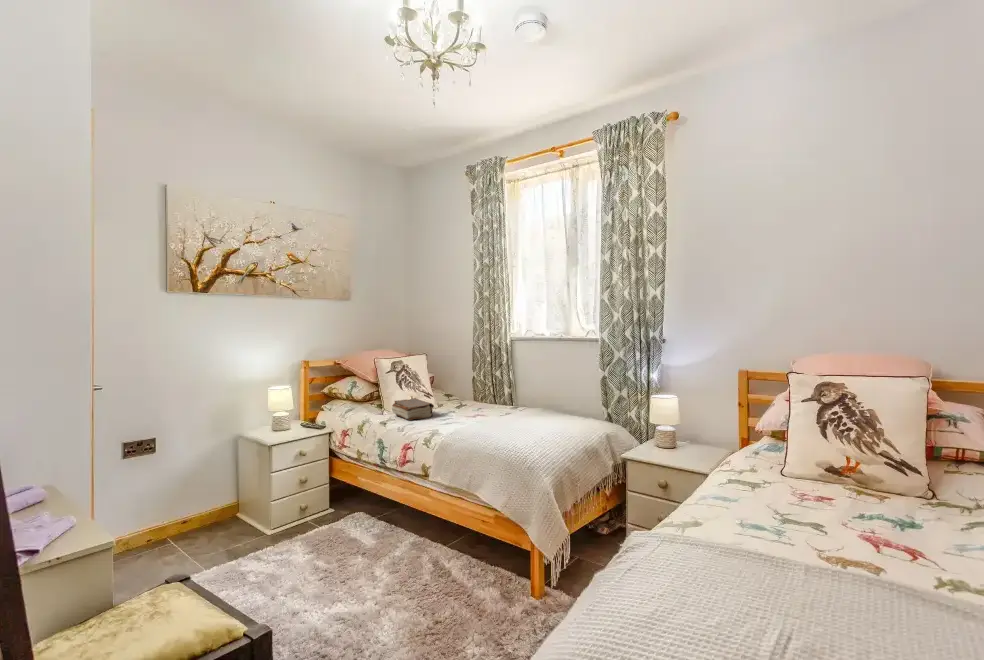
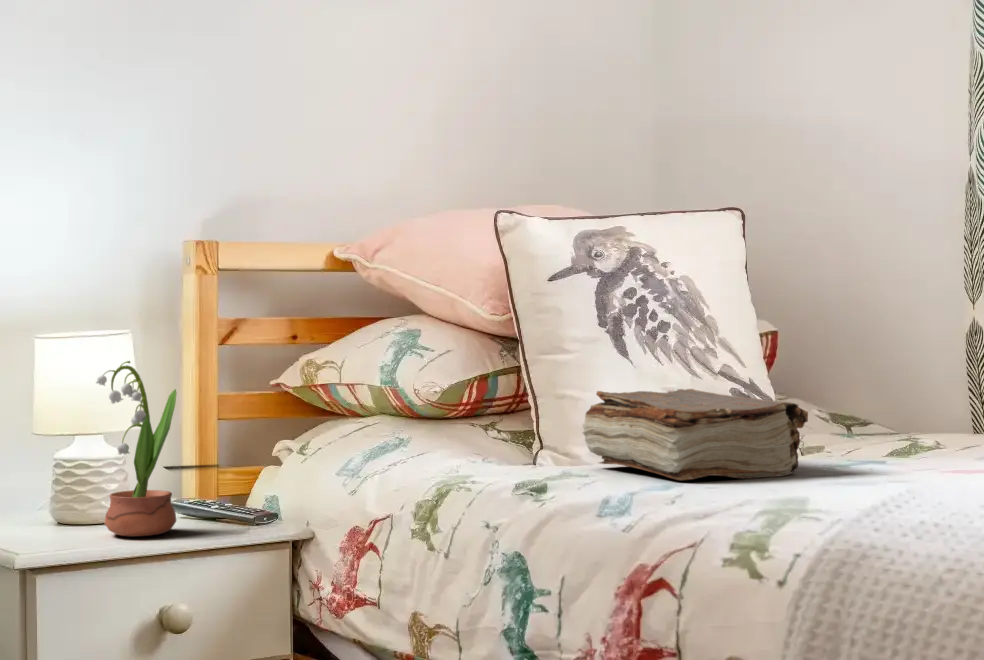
potted flower: none [284,397,303,435] -> present [96,361,176,536]

